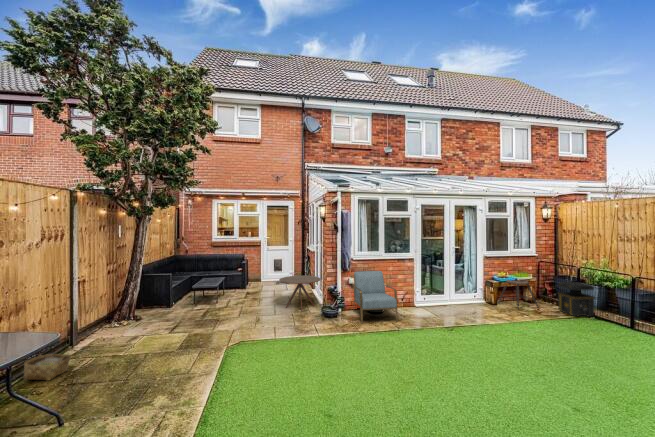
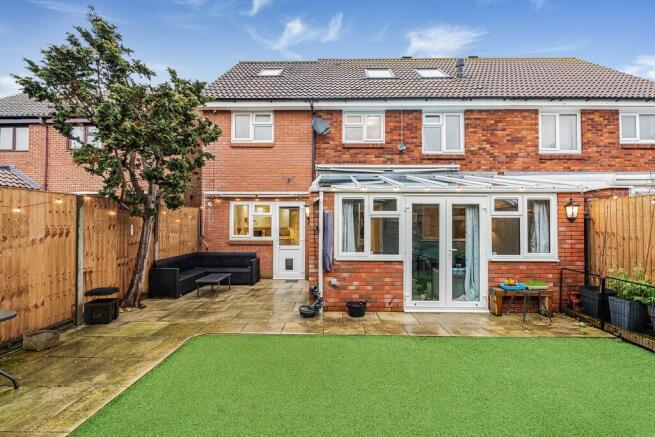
chair: present [353,271,398,324] -> none [332,272,372,326]
round table: present [279,276,321,311] -> none [268,275,309,310]
toolbox: present [558,282,595,316] -> present [83,287,120,325]

